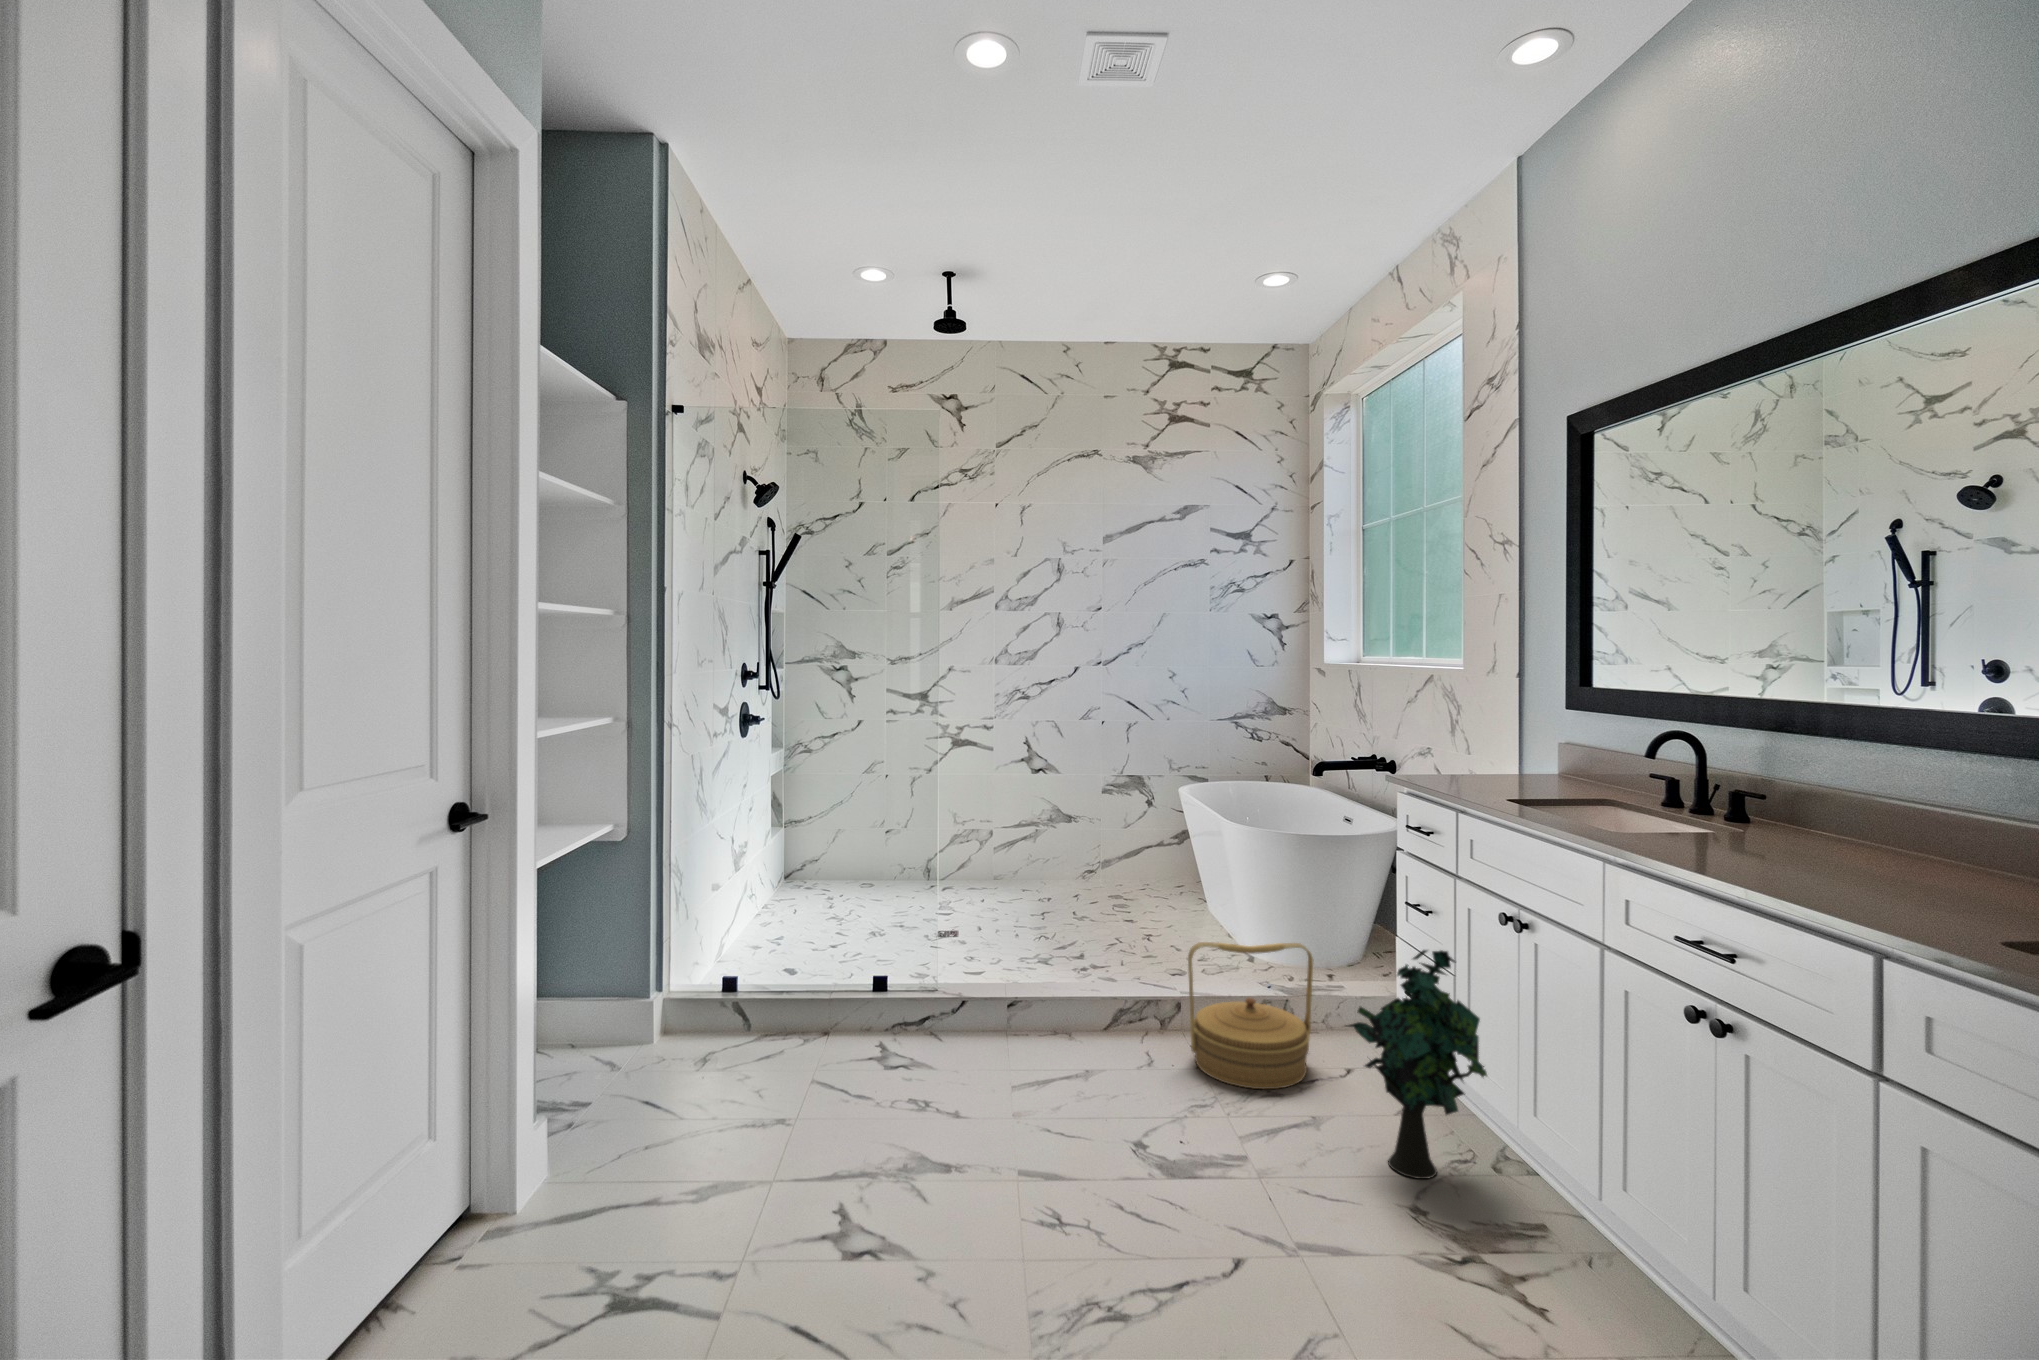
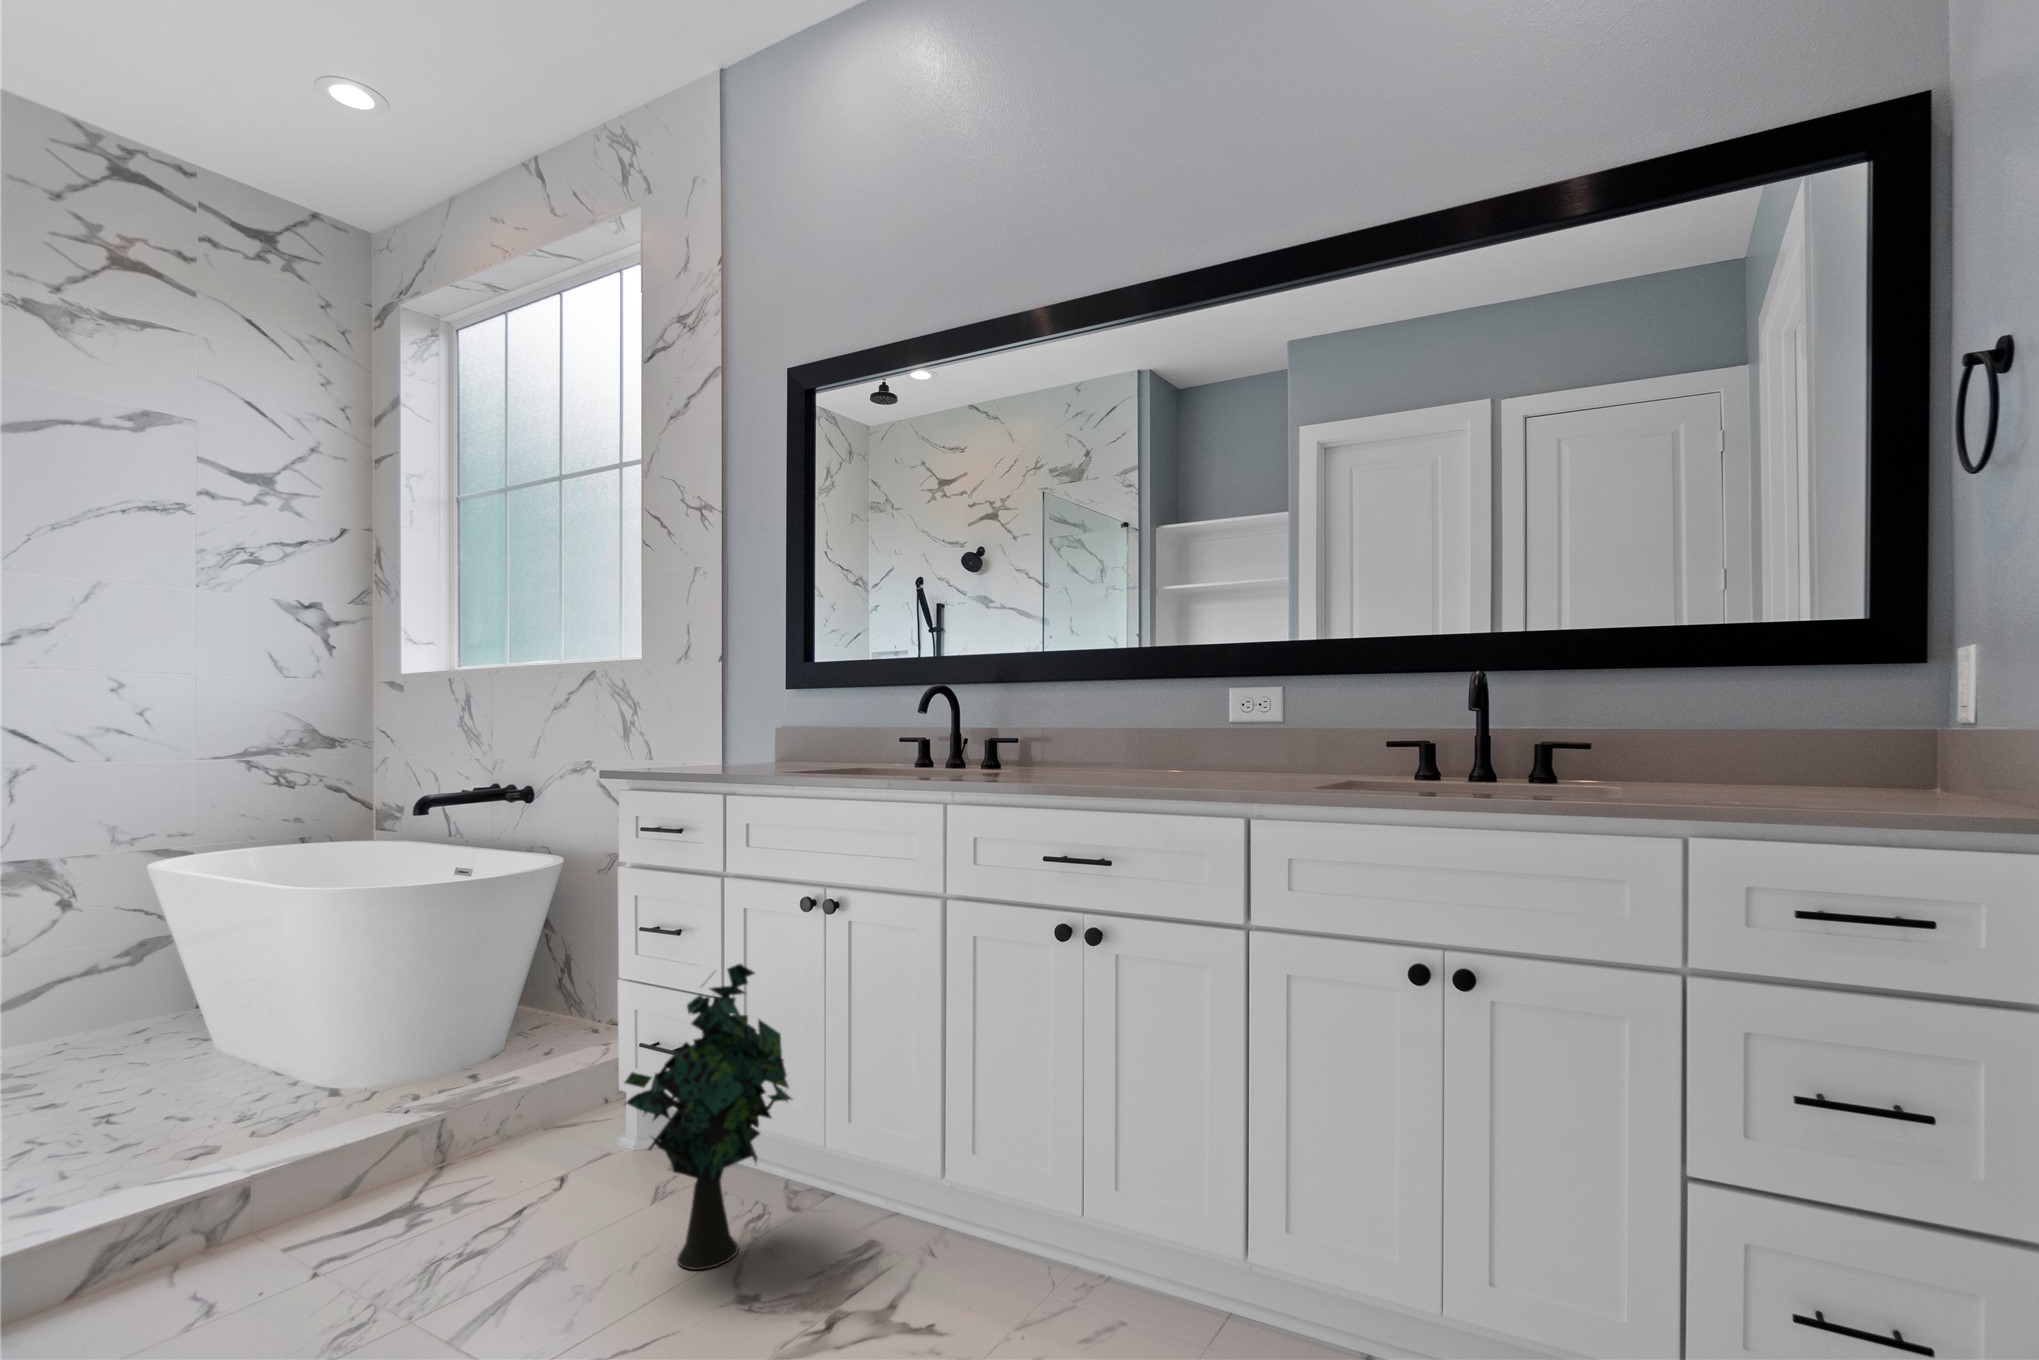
basket: present [1188,942,1313,1089] -> none [305,1029,513,1284]

